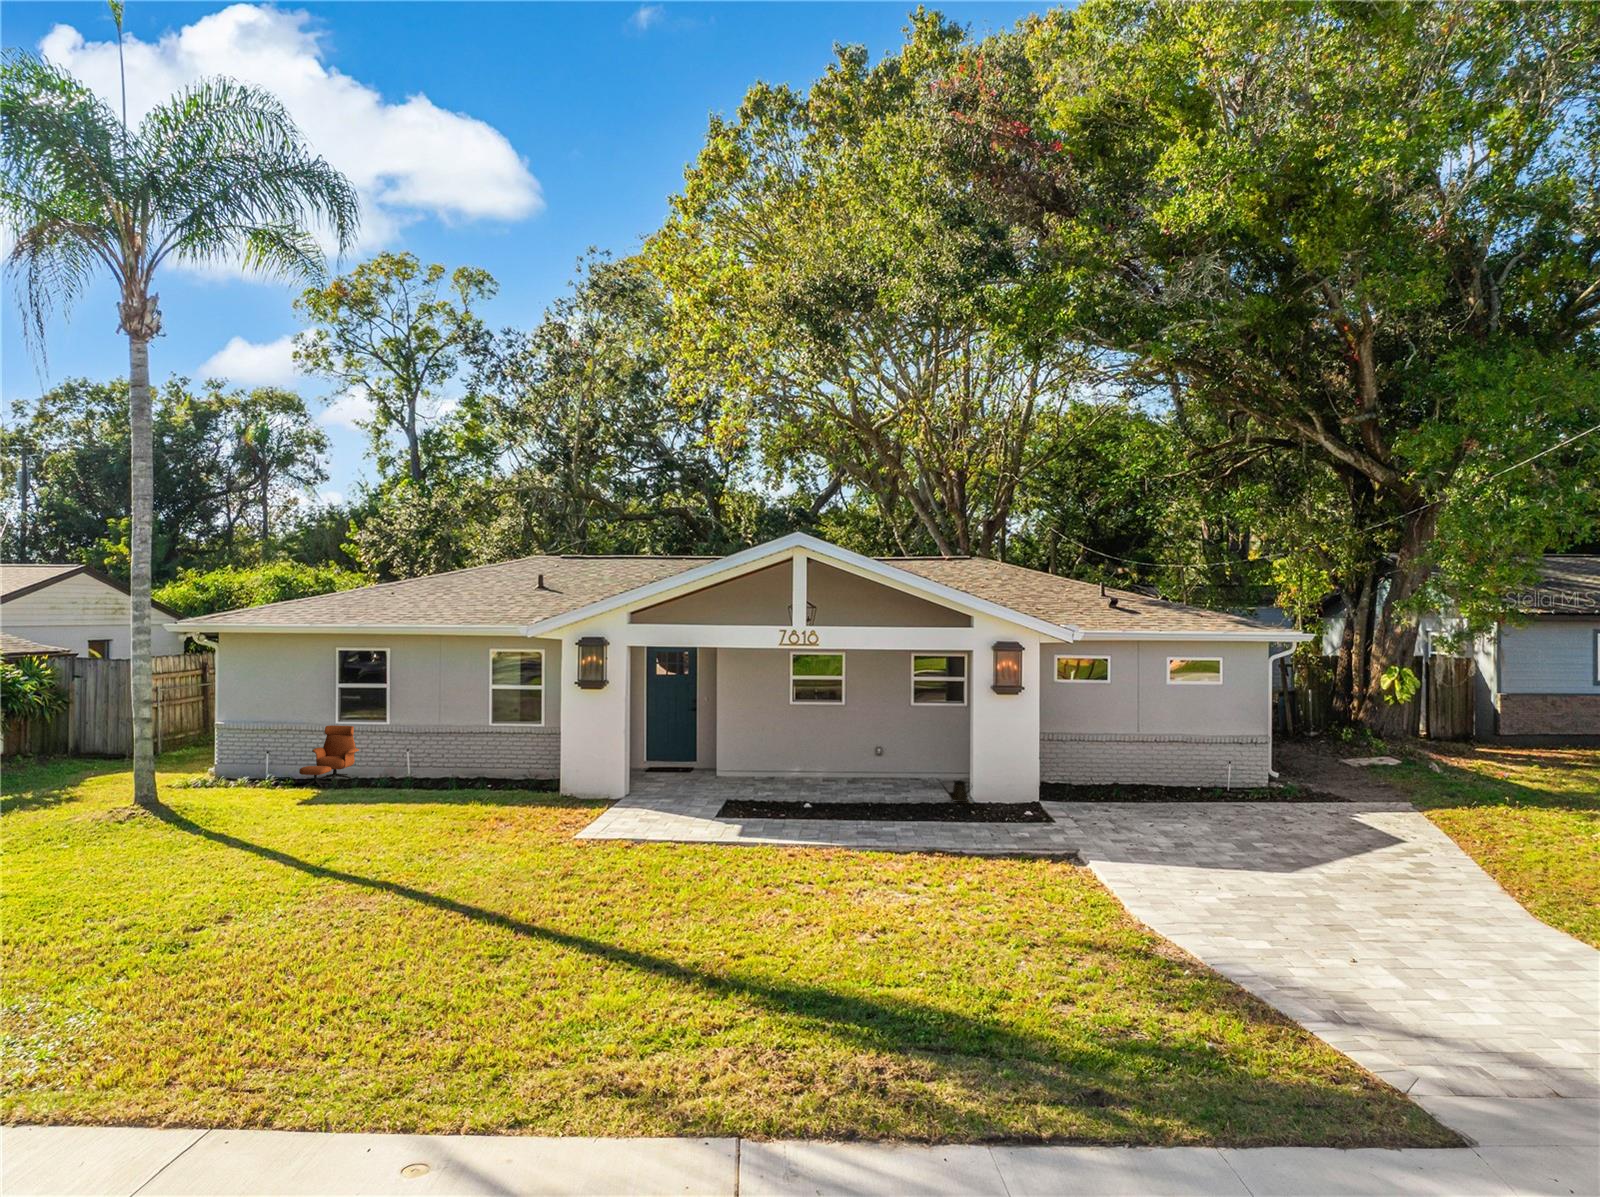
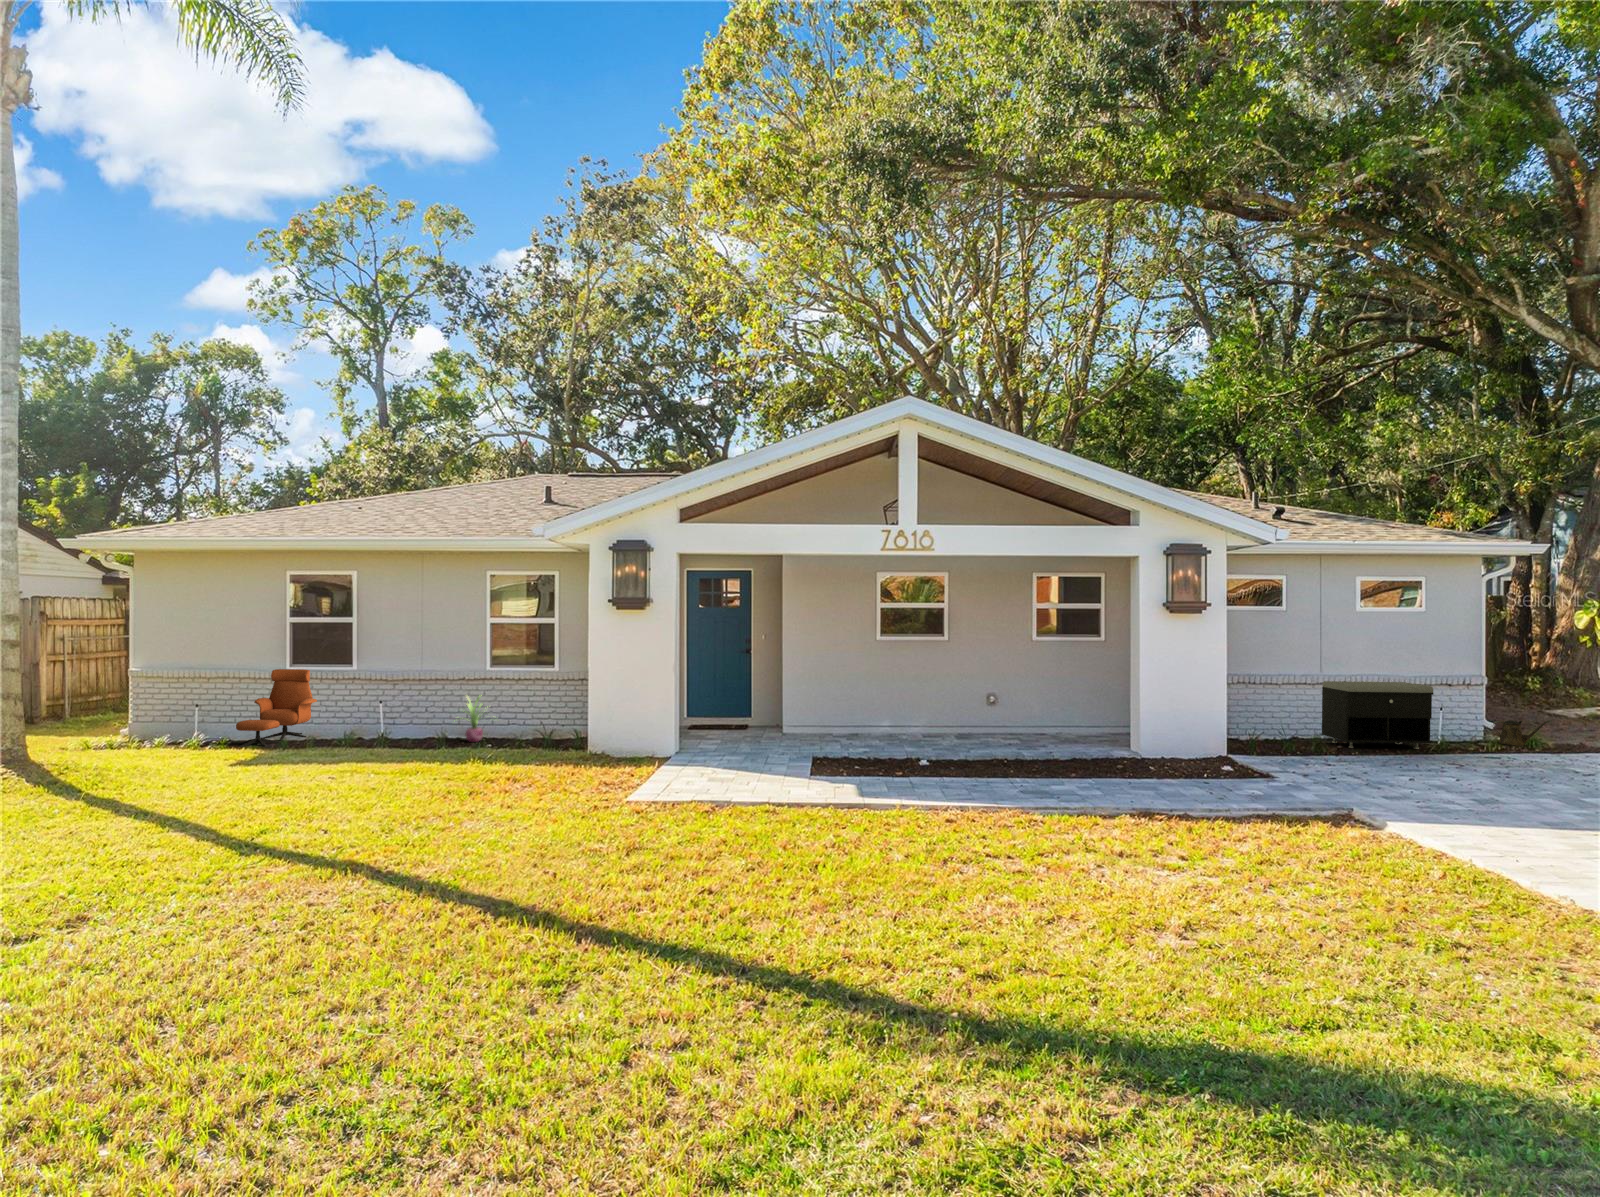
storage bench: none [1135,740,1213,795] -> present [1322,681,1434,749]
decorative plant: none [457,747,498,783] -> present [463,697,483,742]
watering can: present [941,780,968,802] -> present [1492,721,1550,746]

